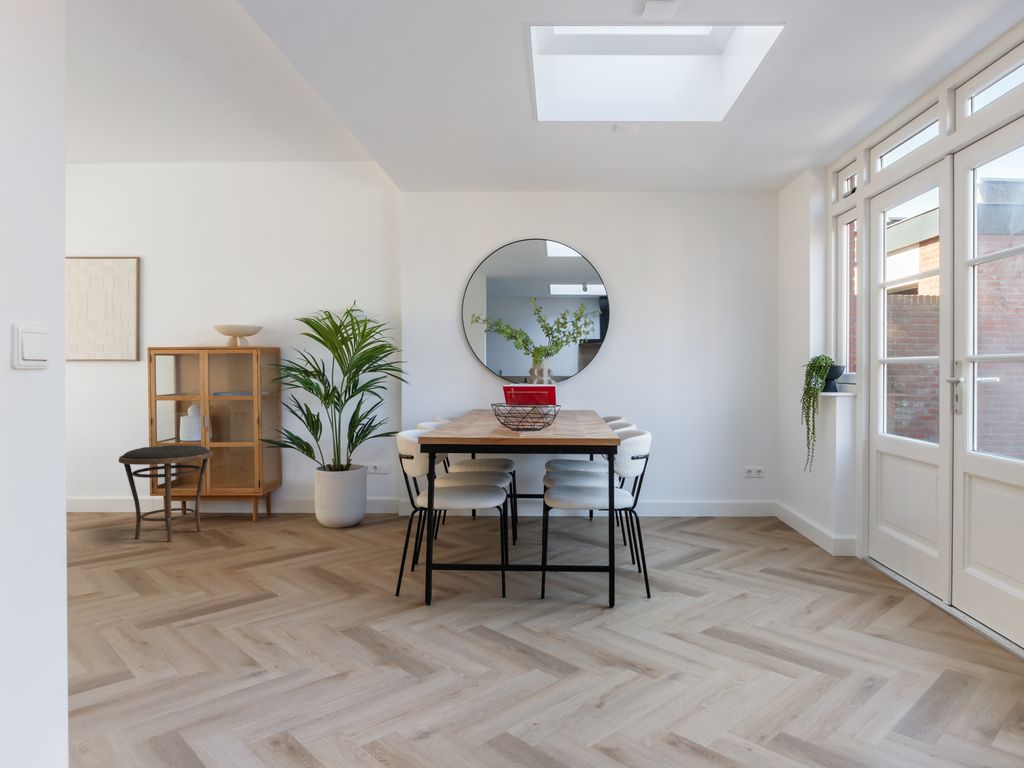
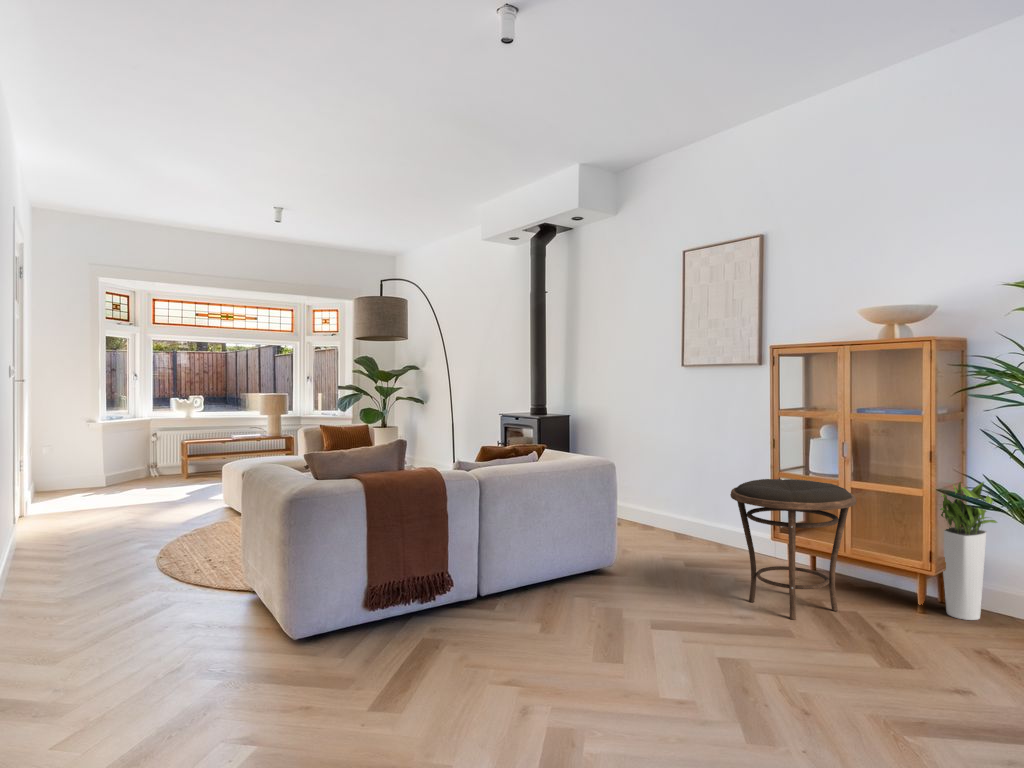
planter: none [256,435,297,520] -> present [940,482,997,620]

